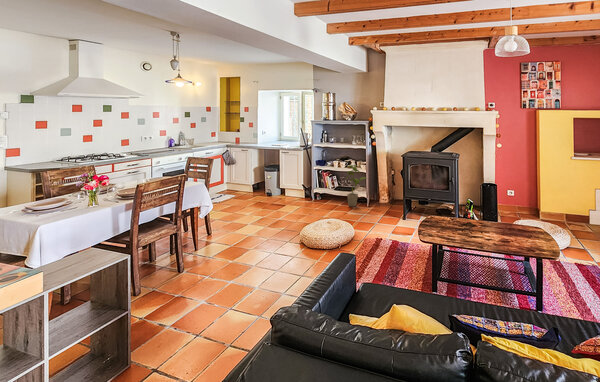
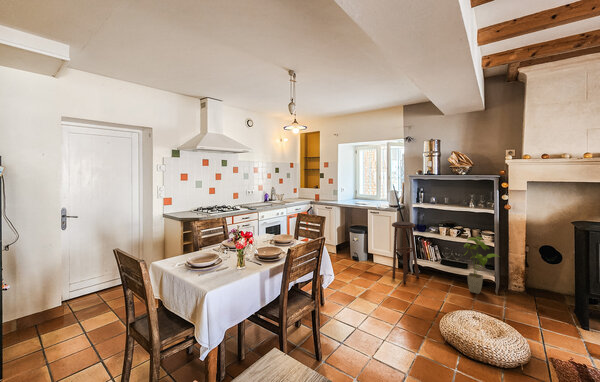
stool: none [297,157,318,204] -> present [392,221,419,283]

